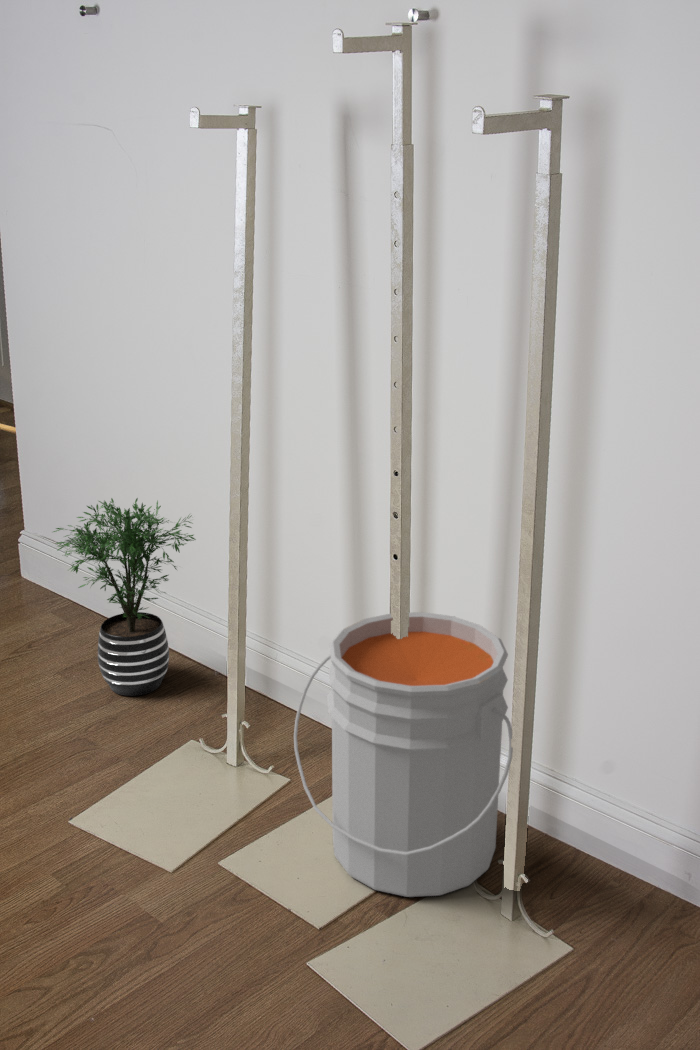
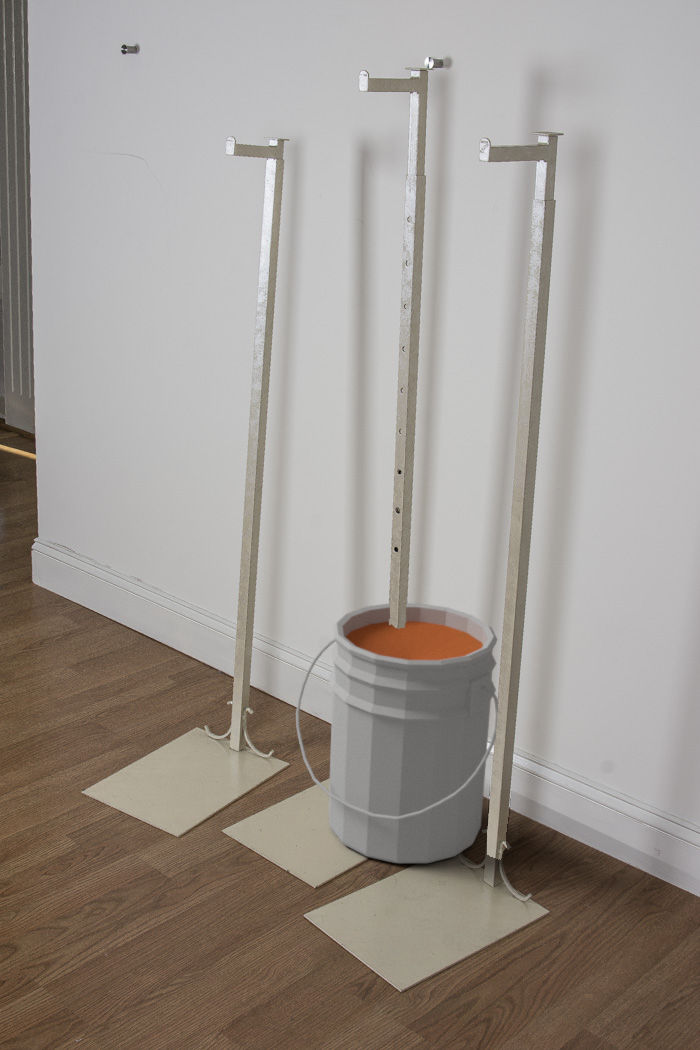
potted plant: present [54,498,196,696] -> none [71,500,208,689]

